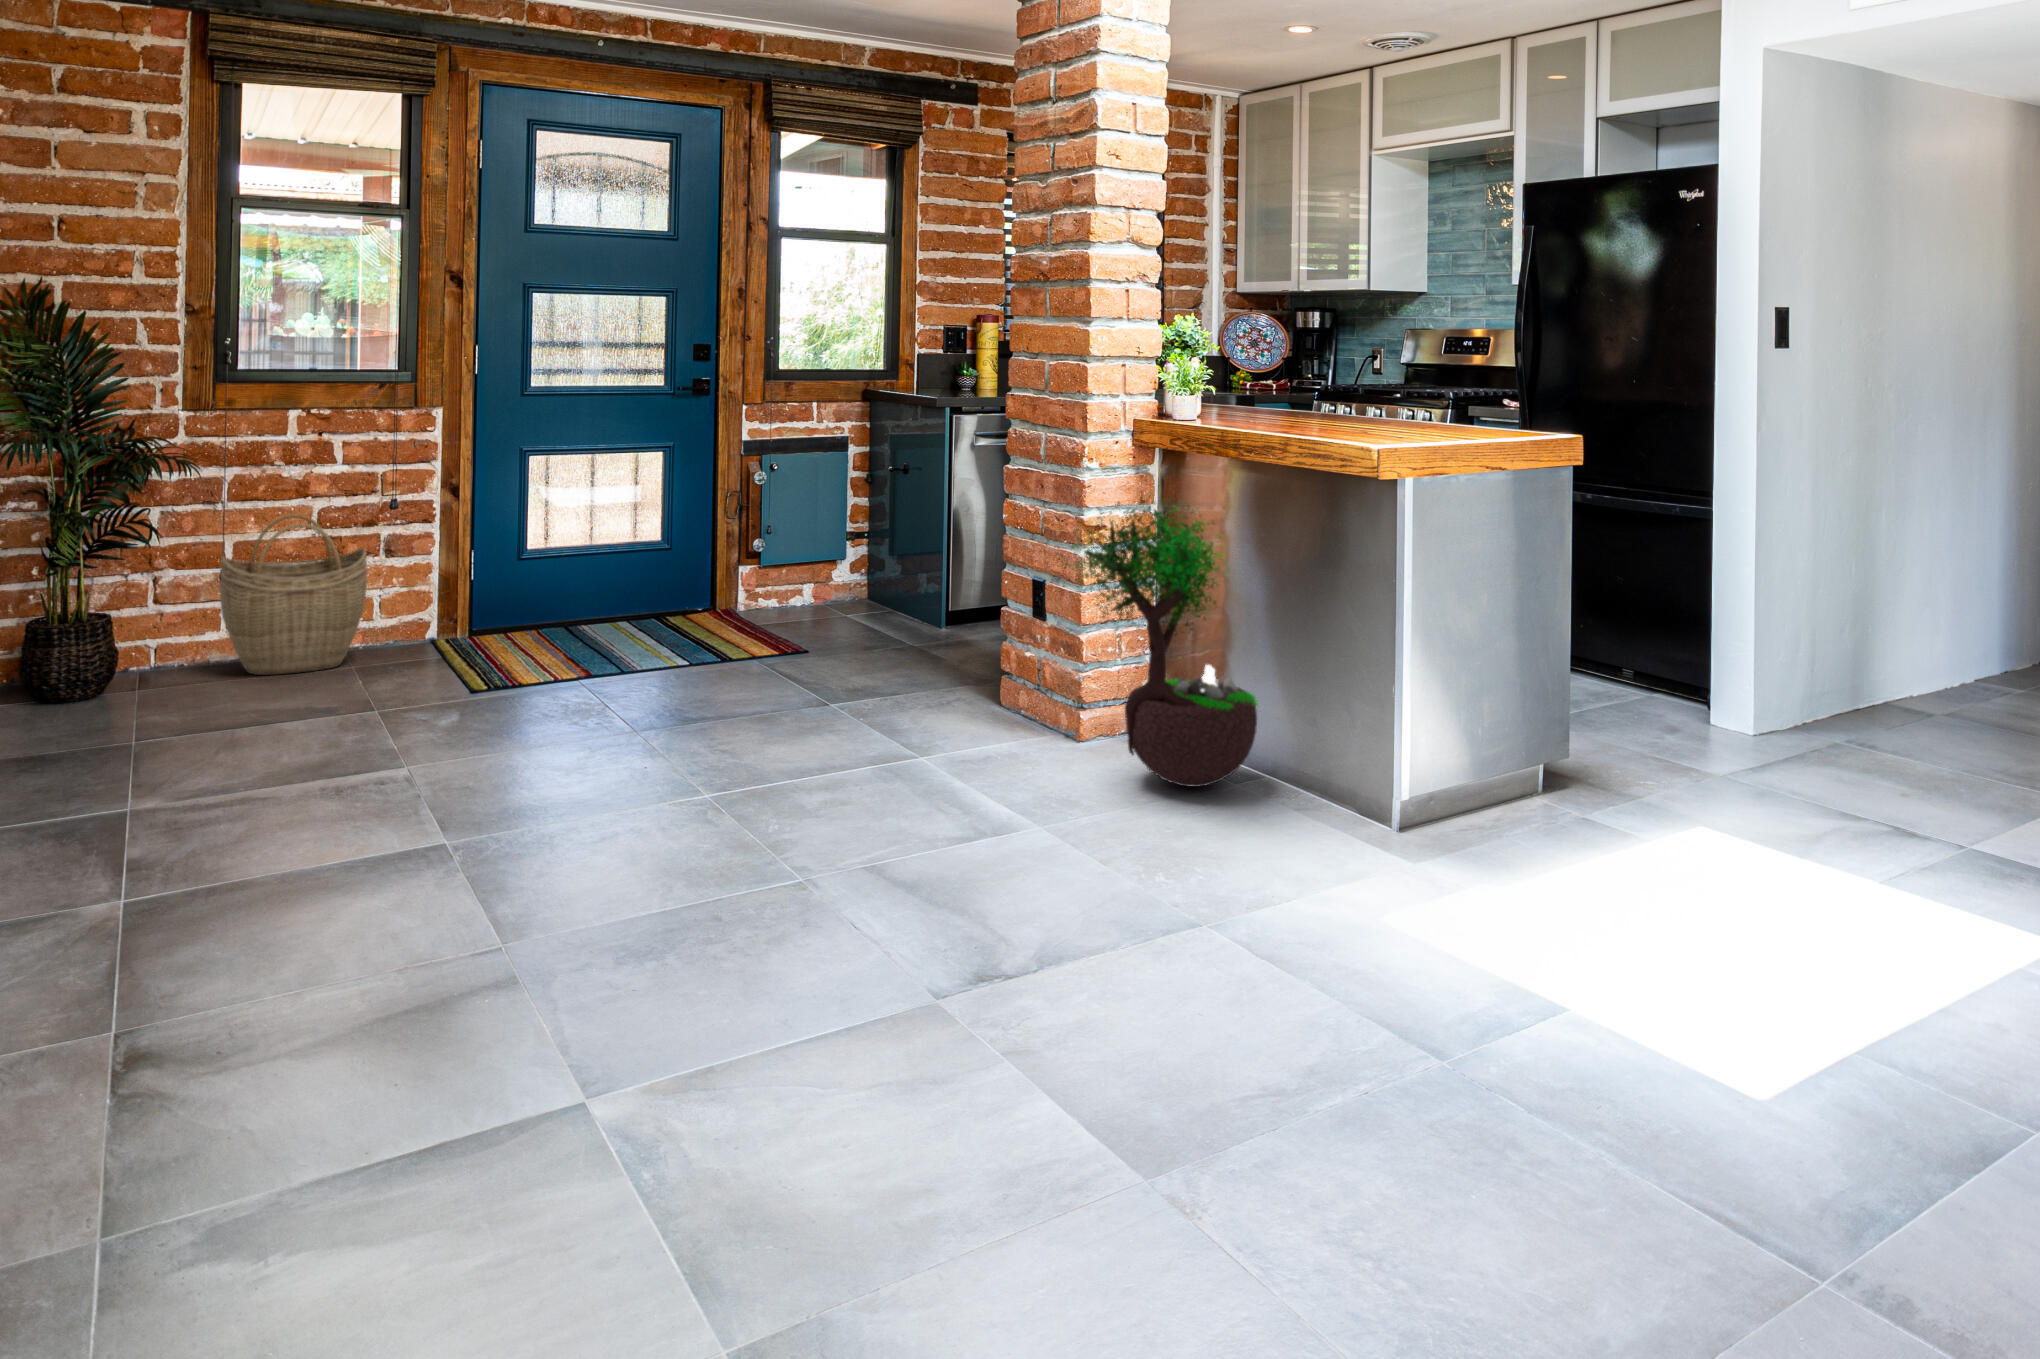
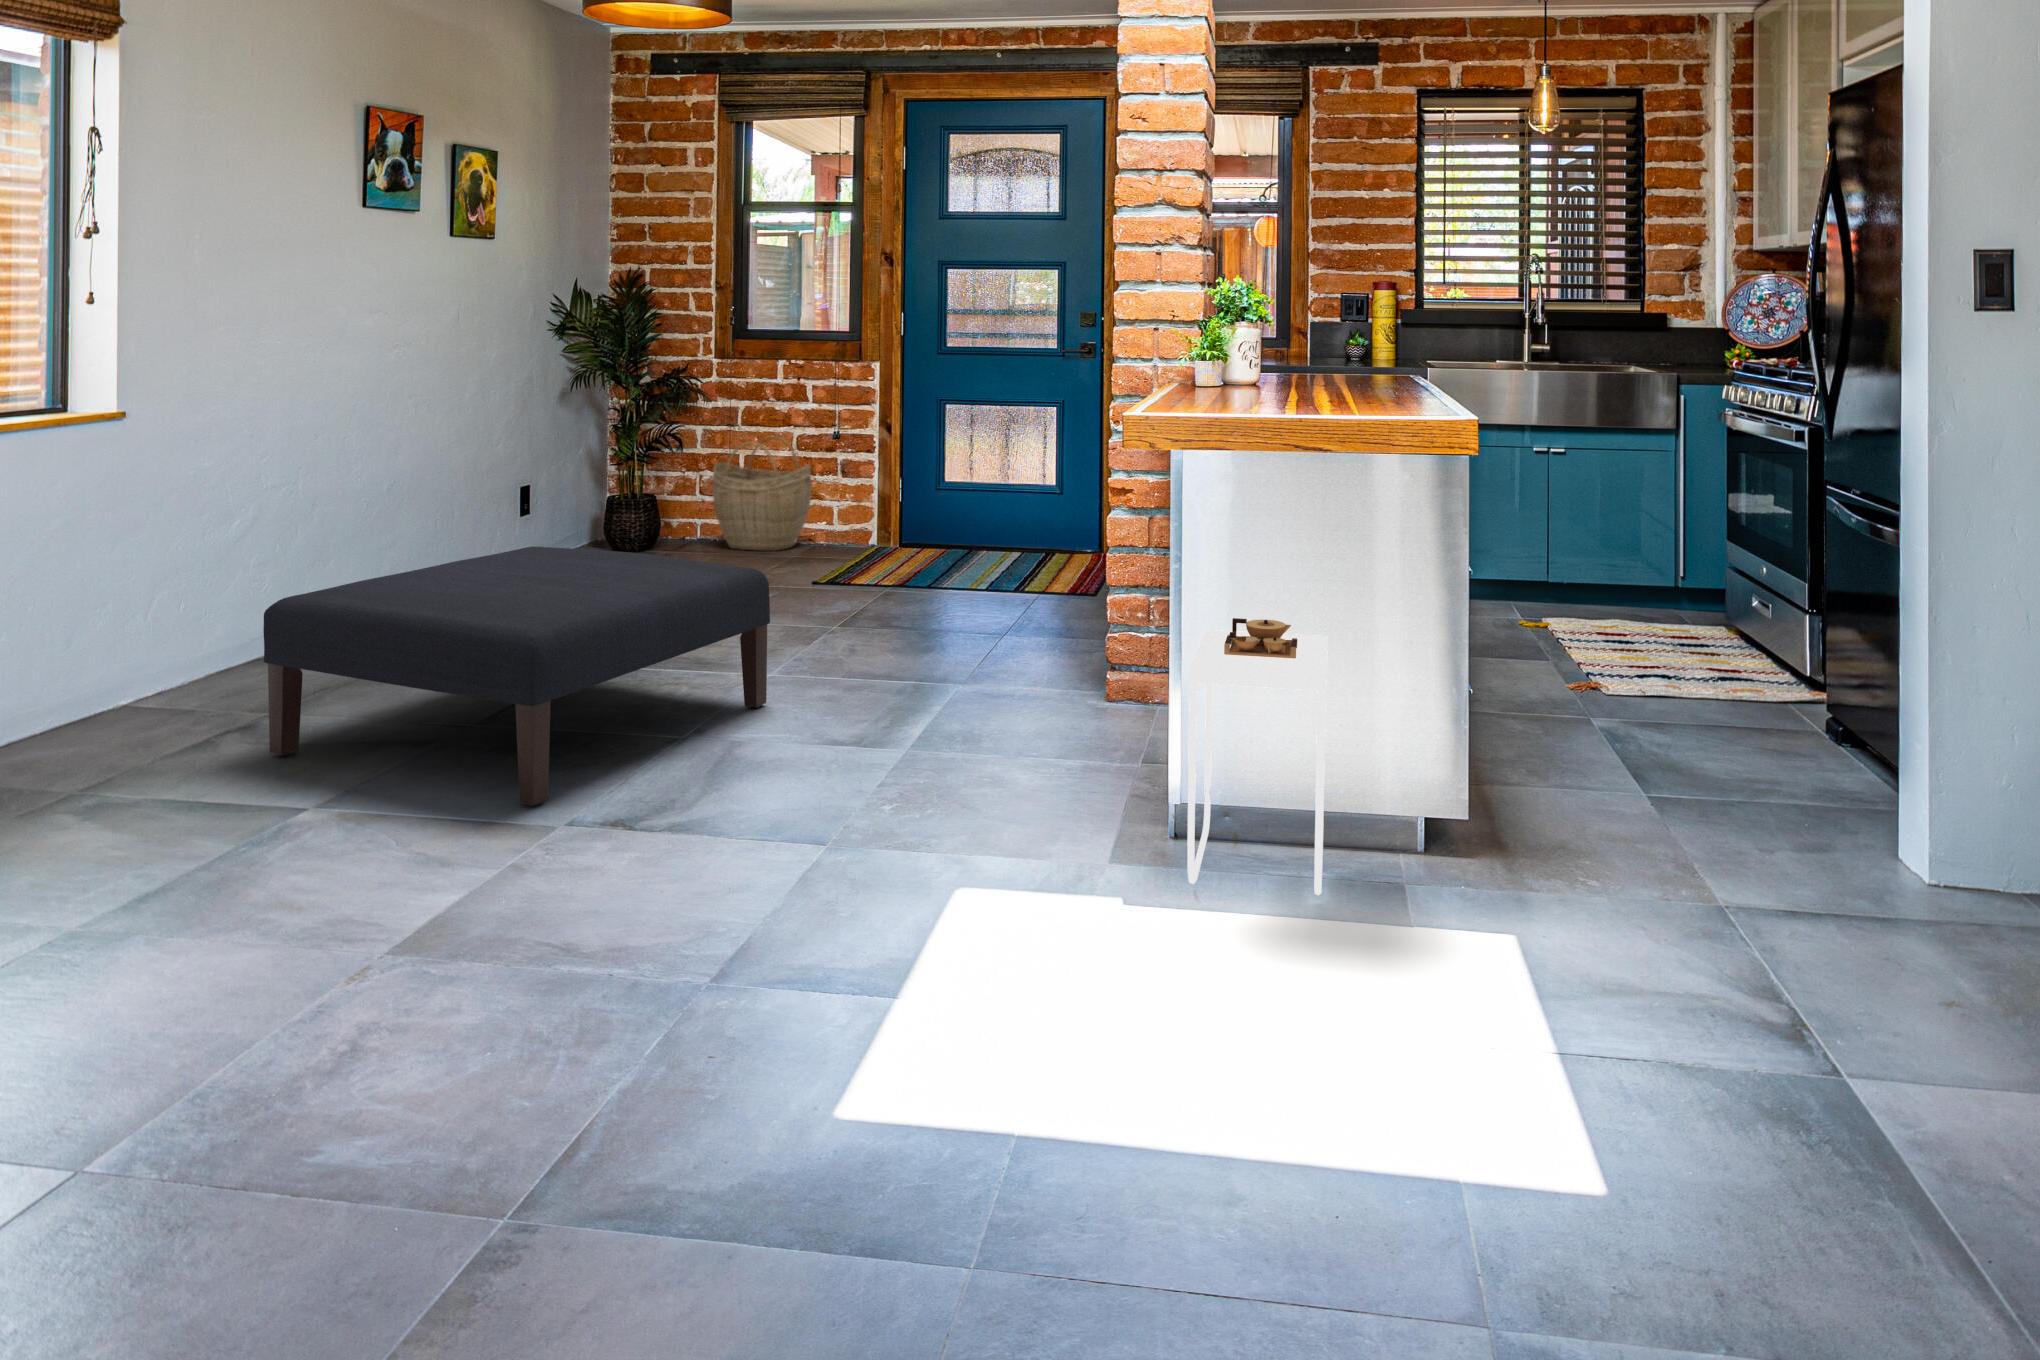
potted tree: present [1062,495,1258,787] -> none [982,433,1151,740]
side table: none [1452,626,1651,867] -> present [1187,618,1328,895]
ottoman: none [392,667,940,1062] -> present [263,546,770,806]

